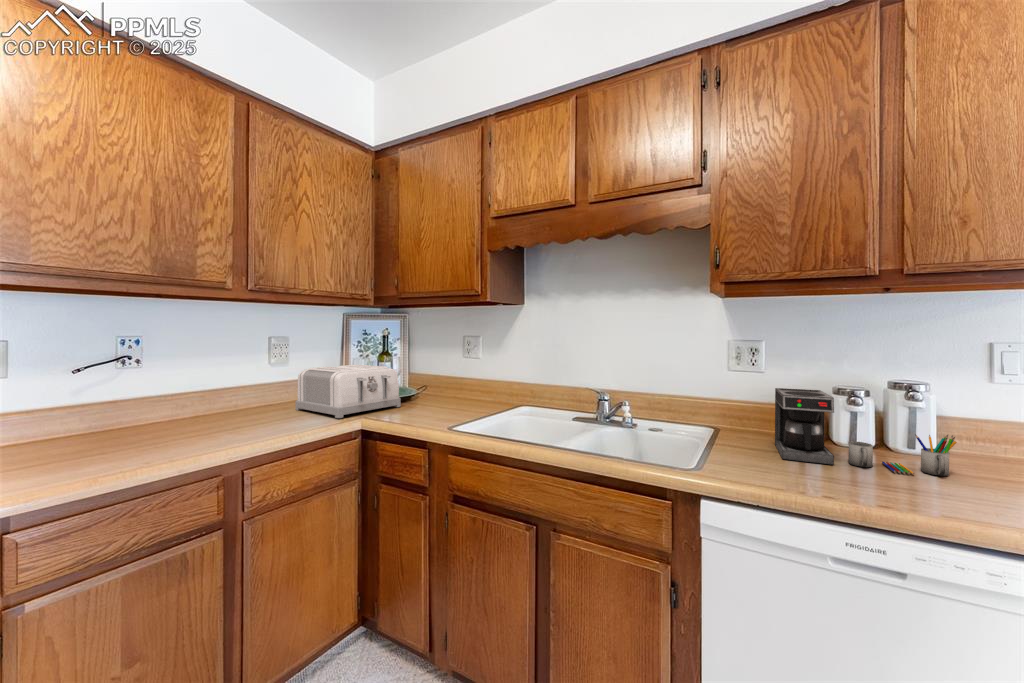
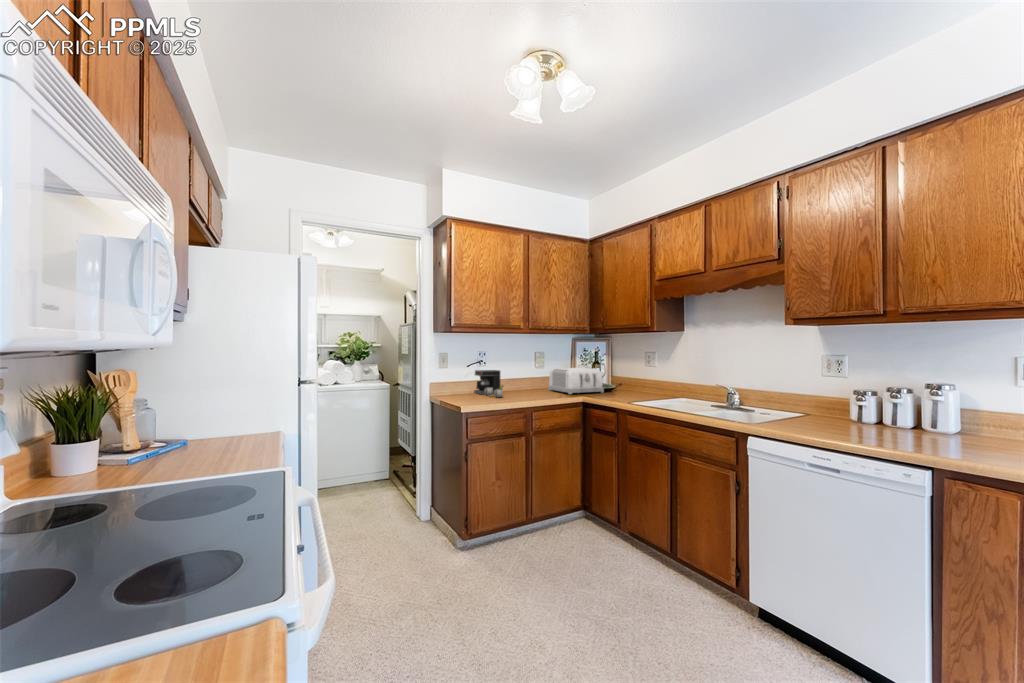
coffee maker: present [775,388,957,476] -> present [474,370,504,397]

